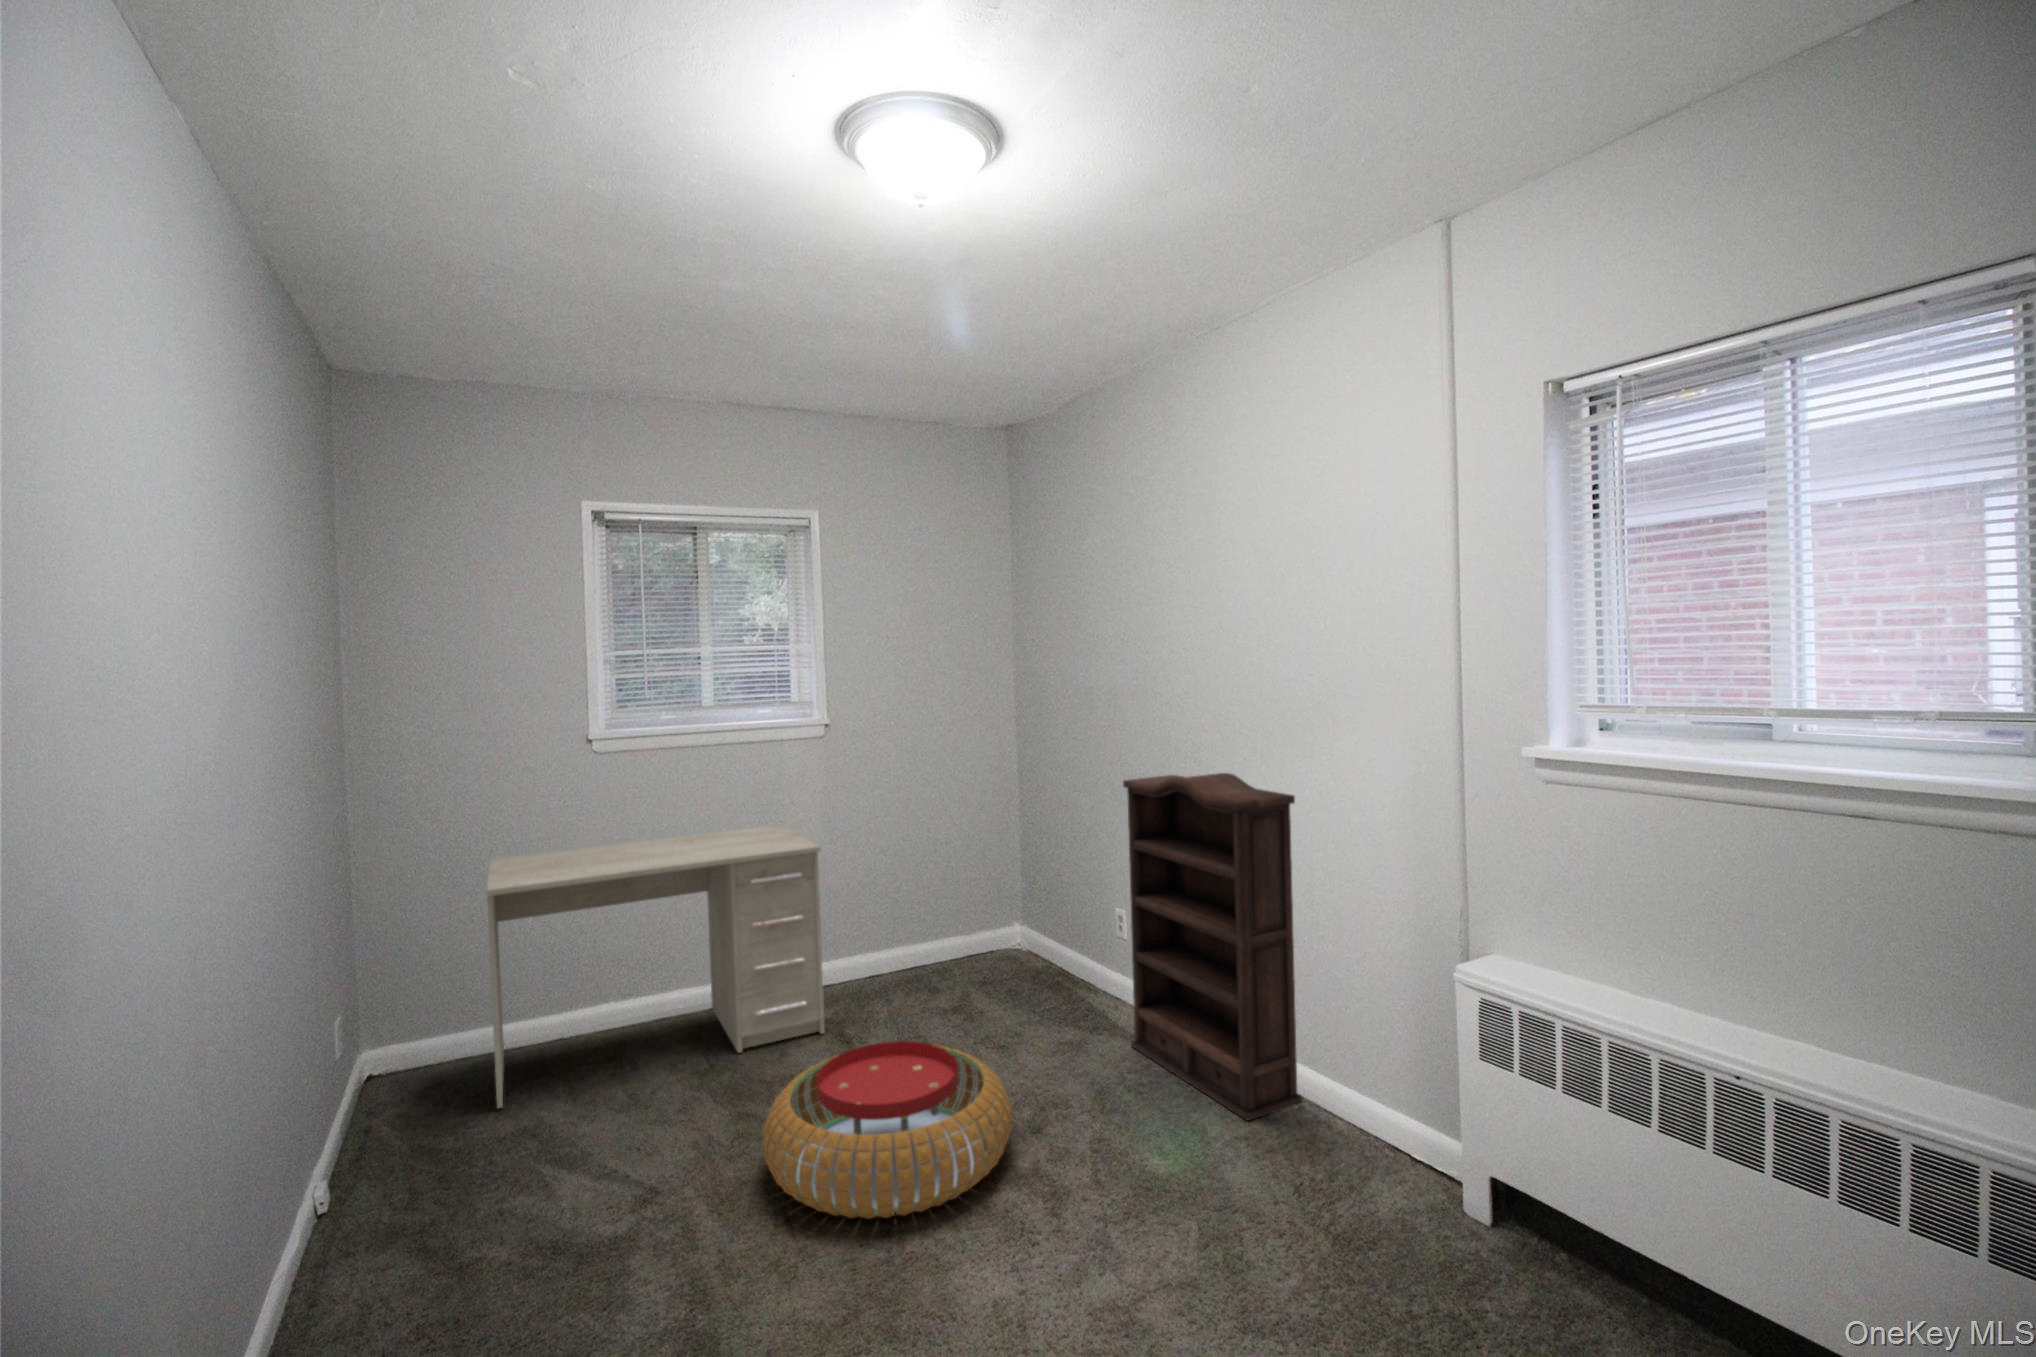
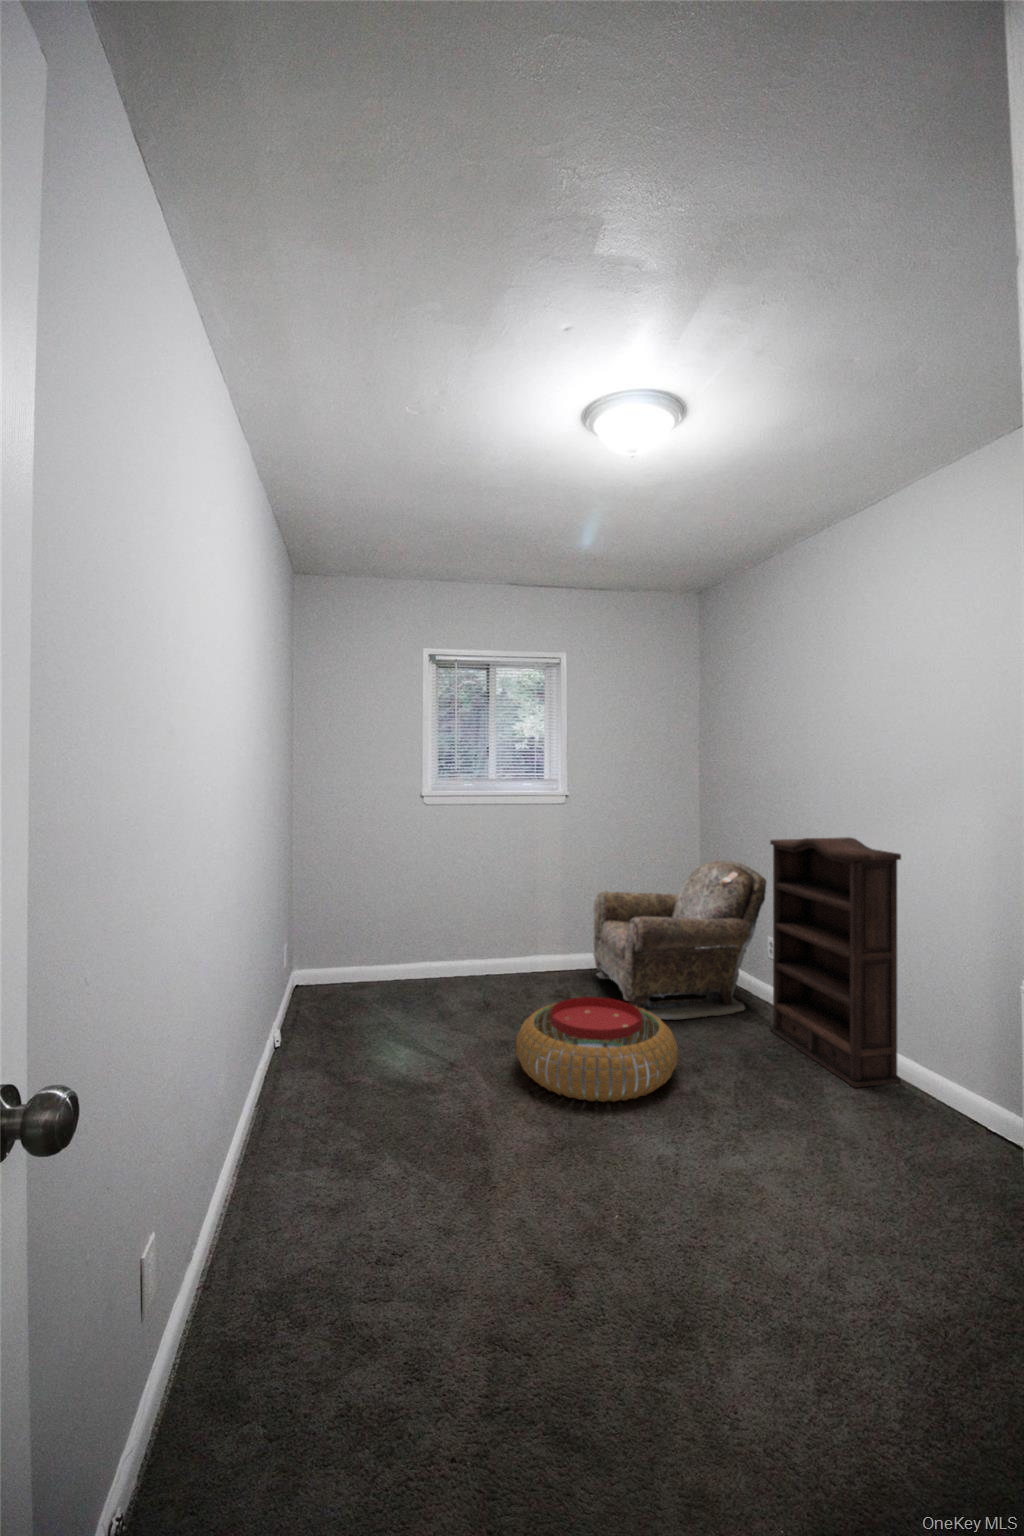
armchair: none [875,806,1117,1061] -> present [593,861,766,1021]
desk: present [487,825,825,1108] -> none [365,859,559,1010]

